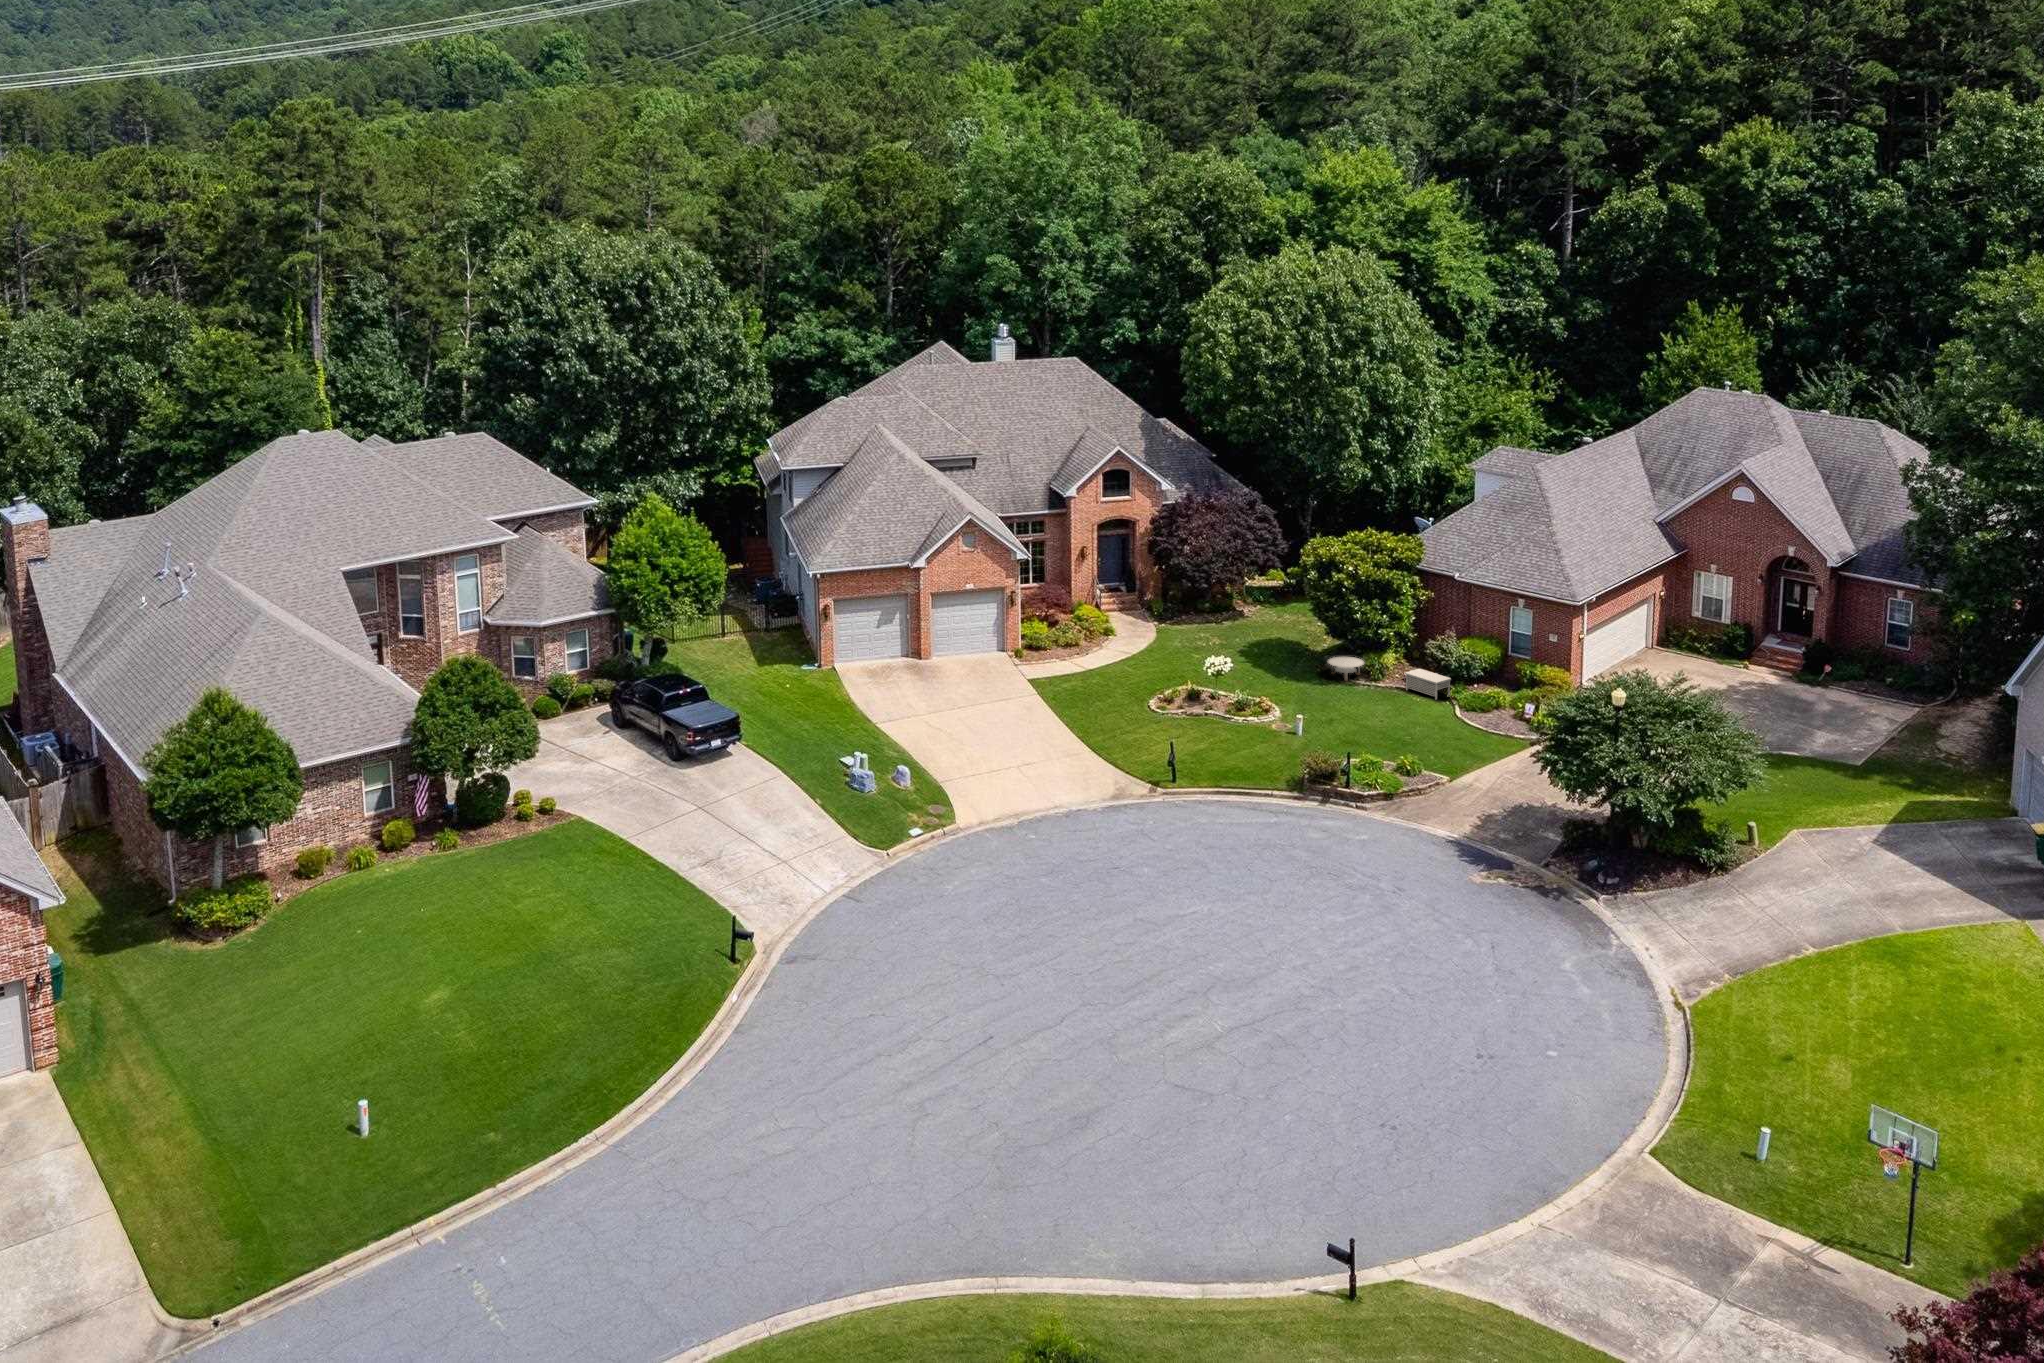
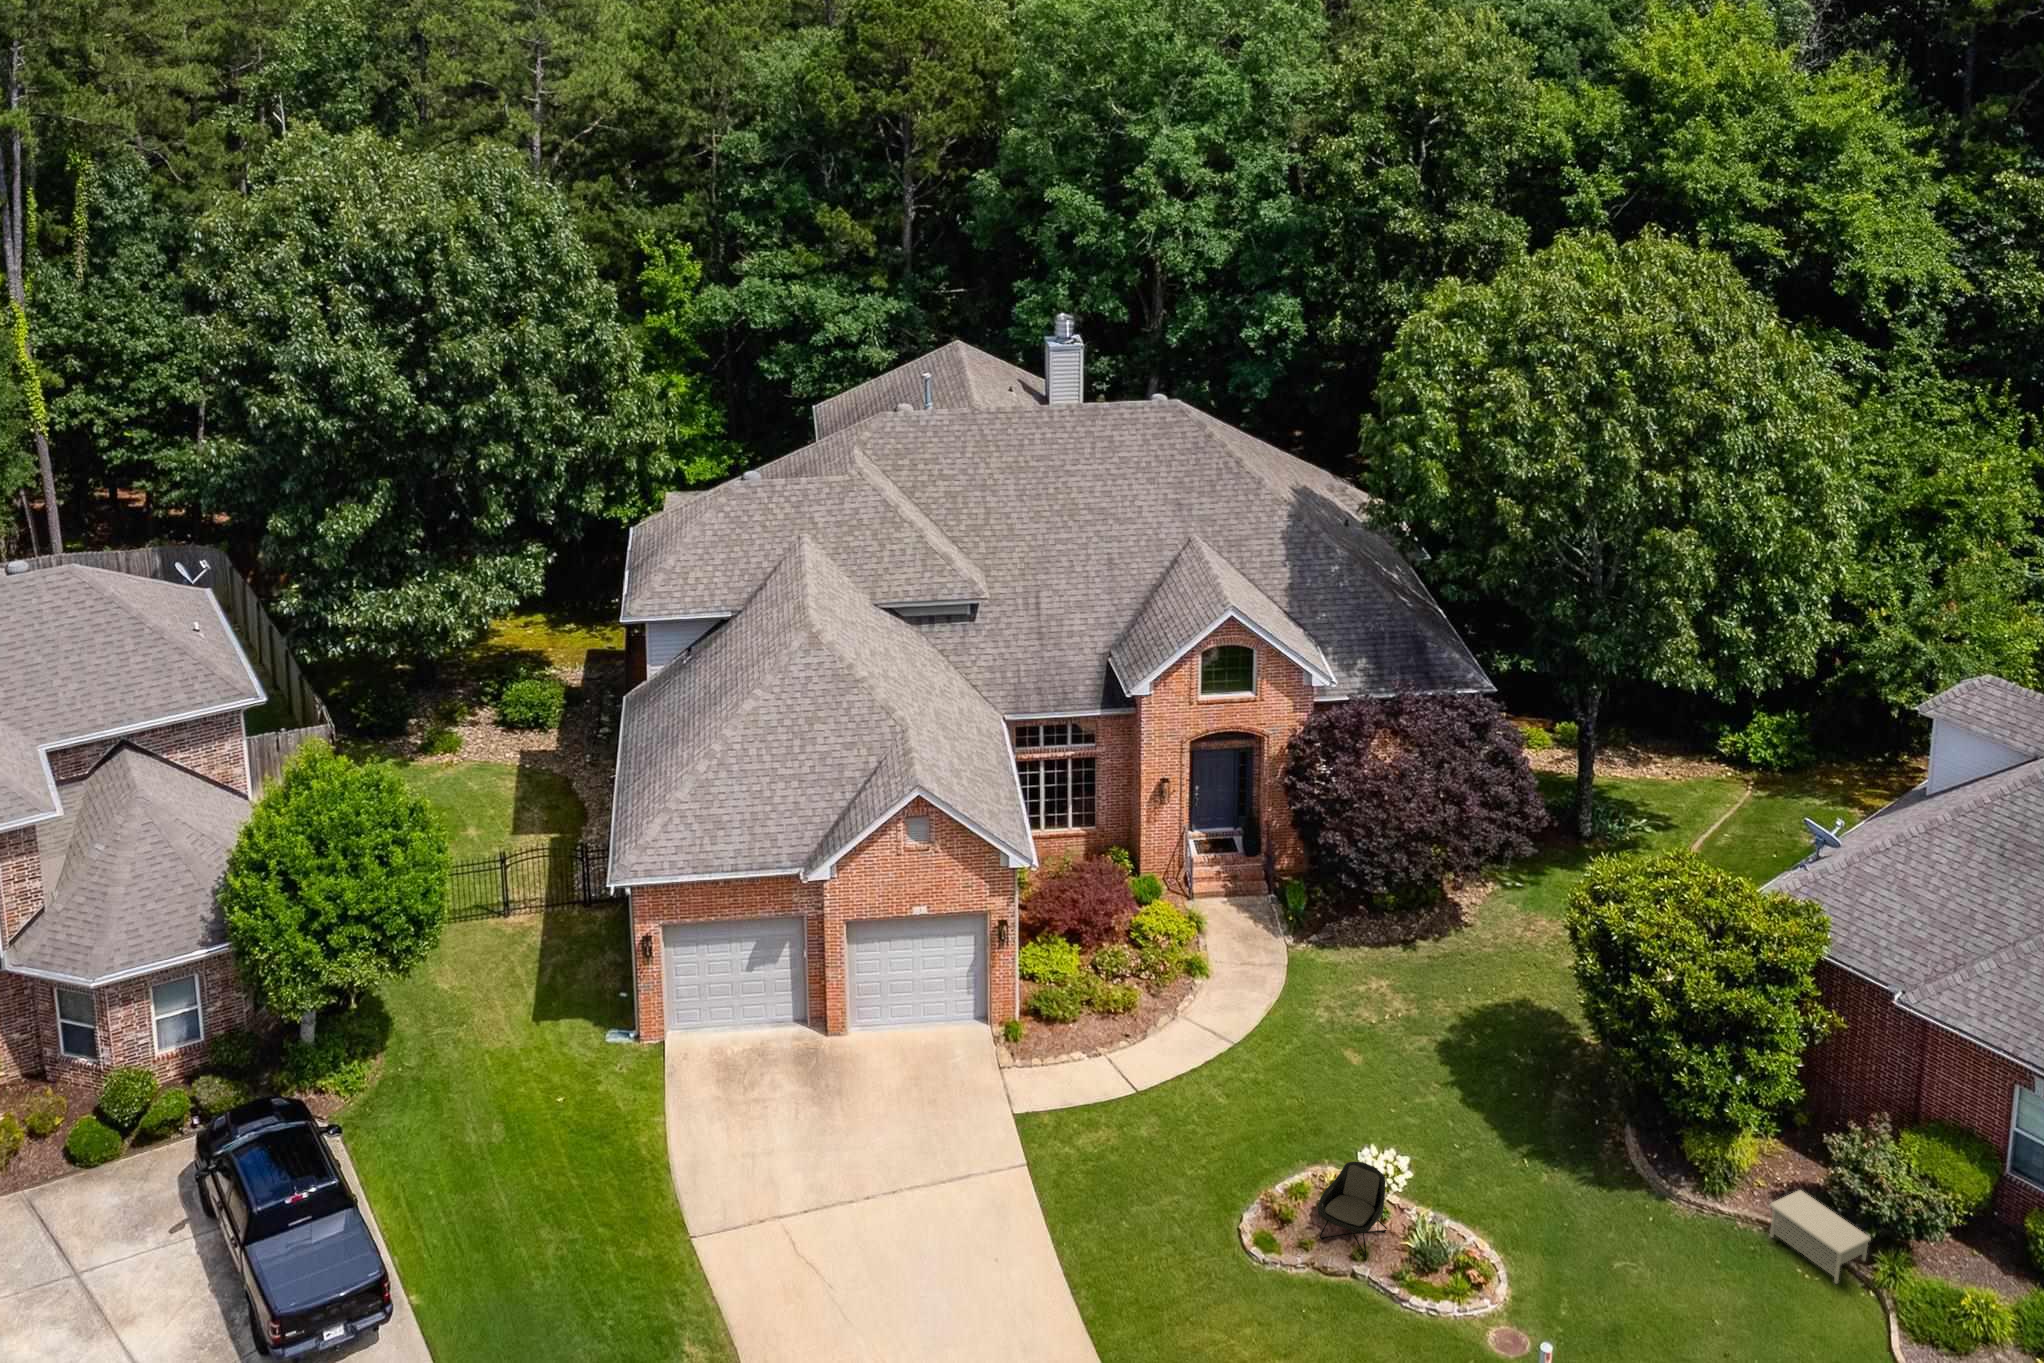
round table: present [1328,657,1364,681] -> none [1607,1121,1684,1189]
lounge chair: none [1189,665,1223,705] -> present [1318,1162,1387,1257]

